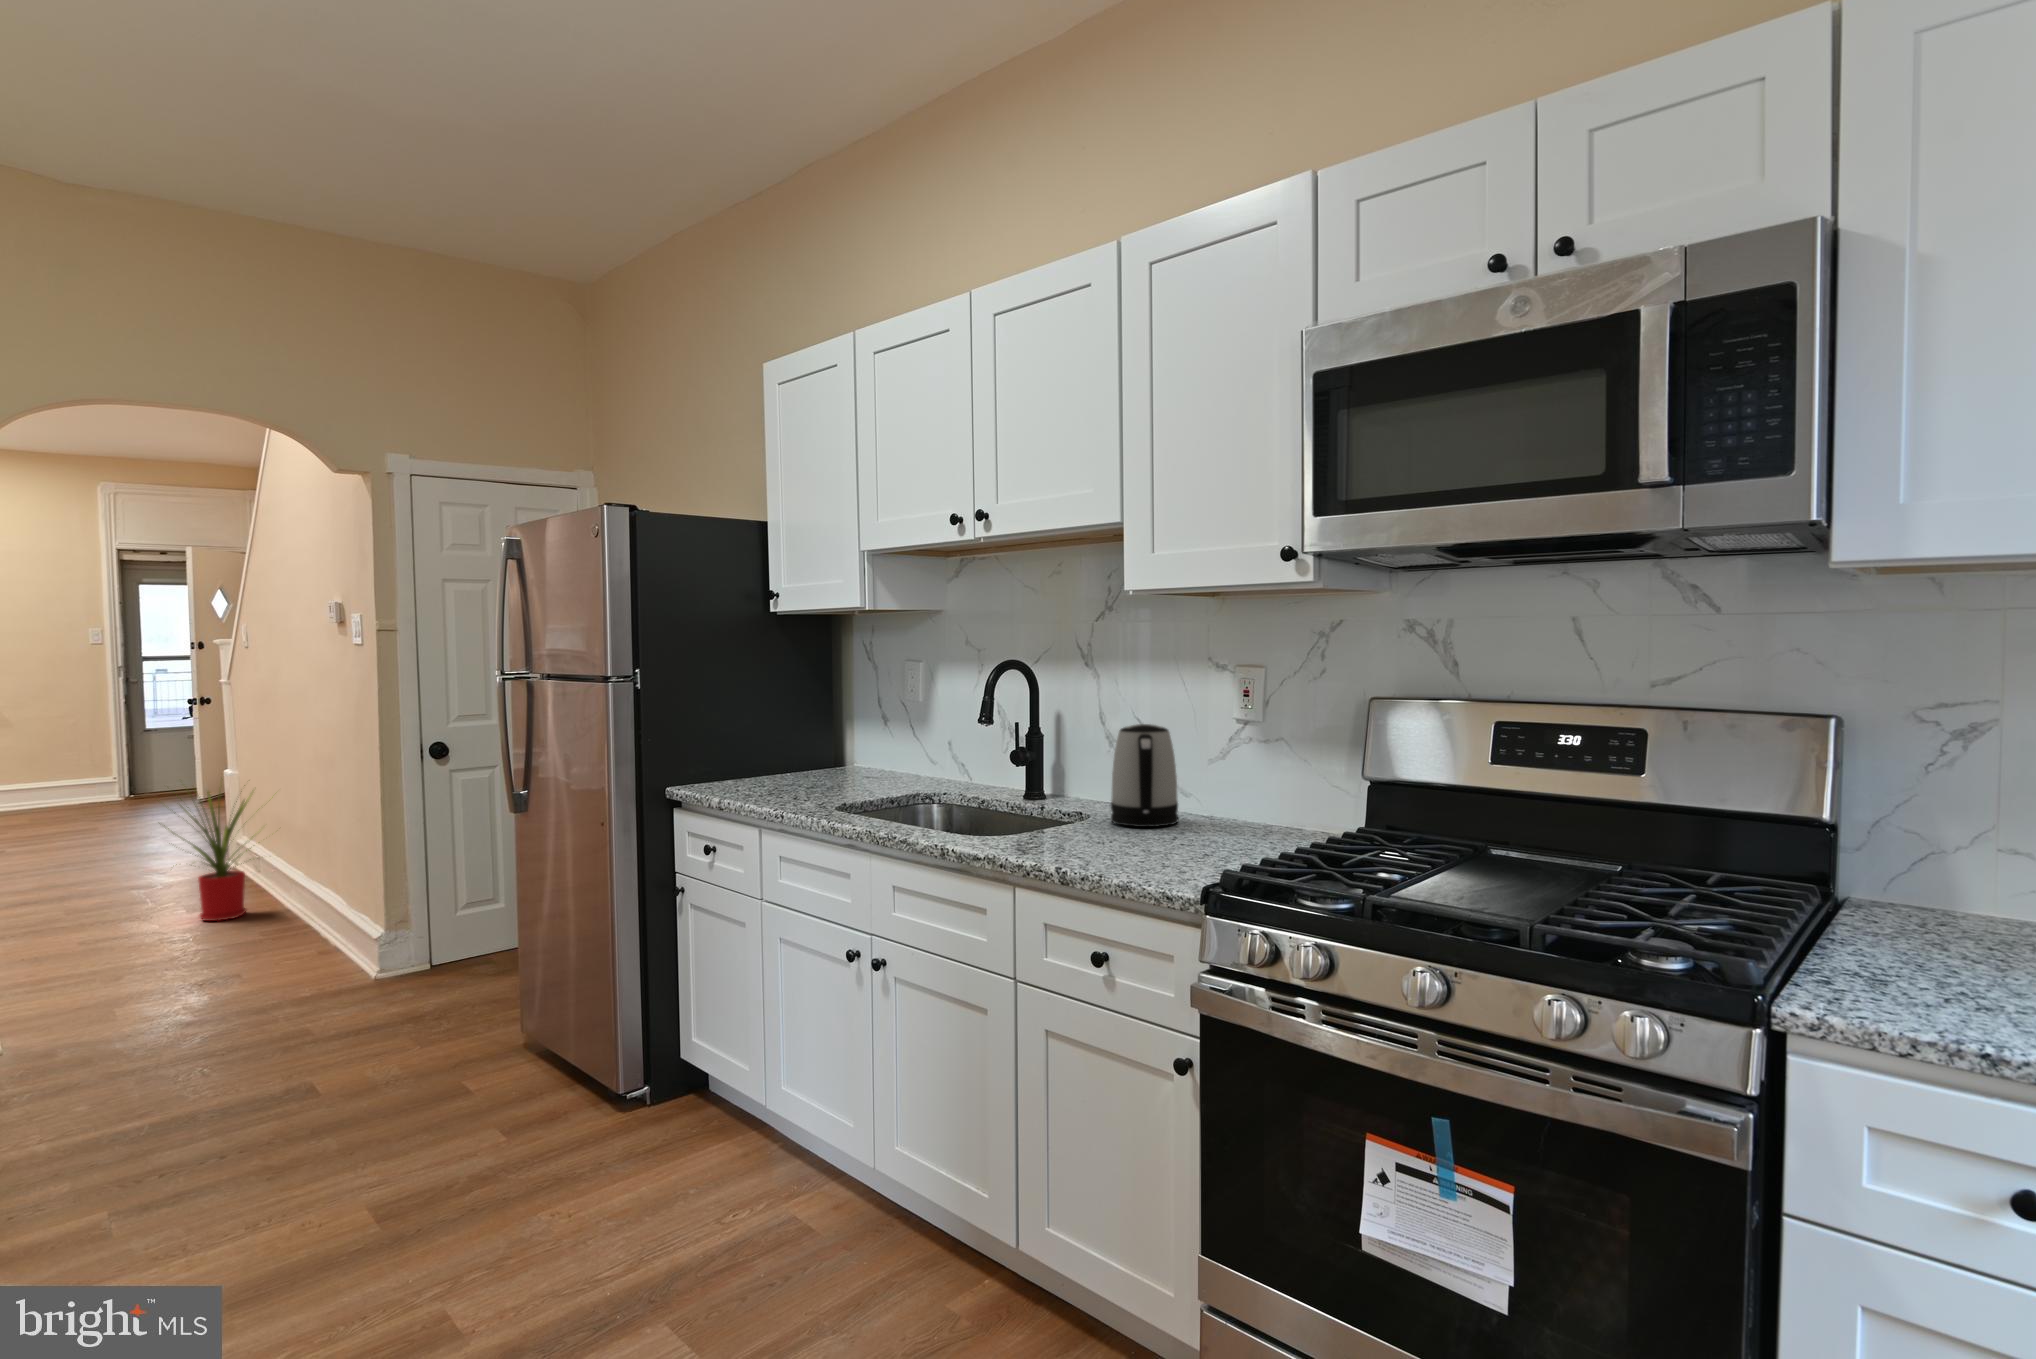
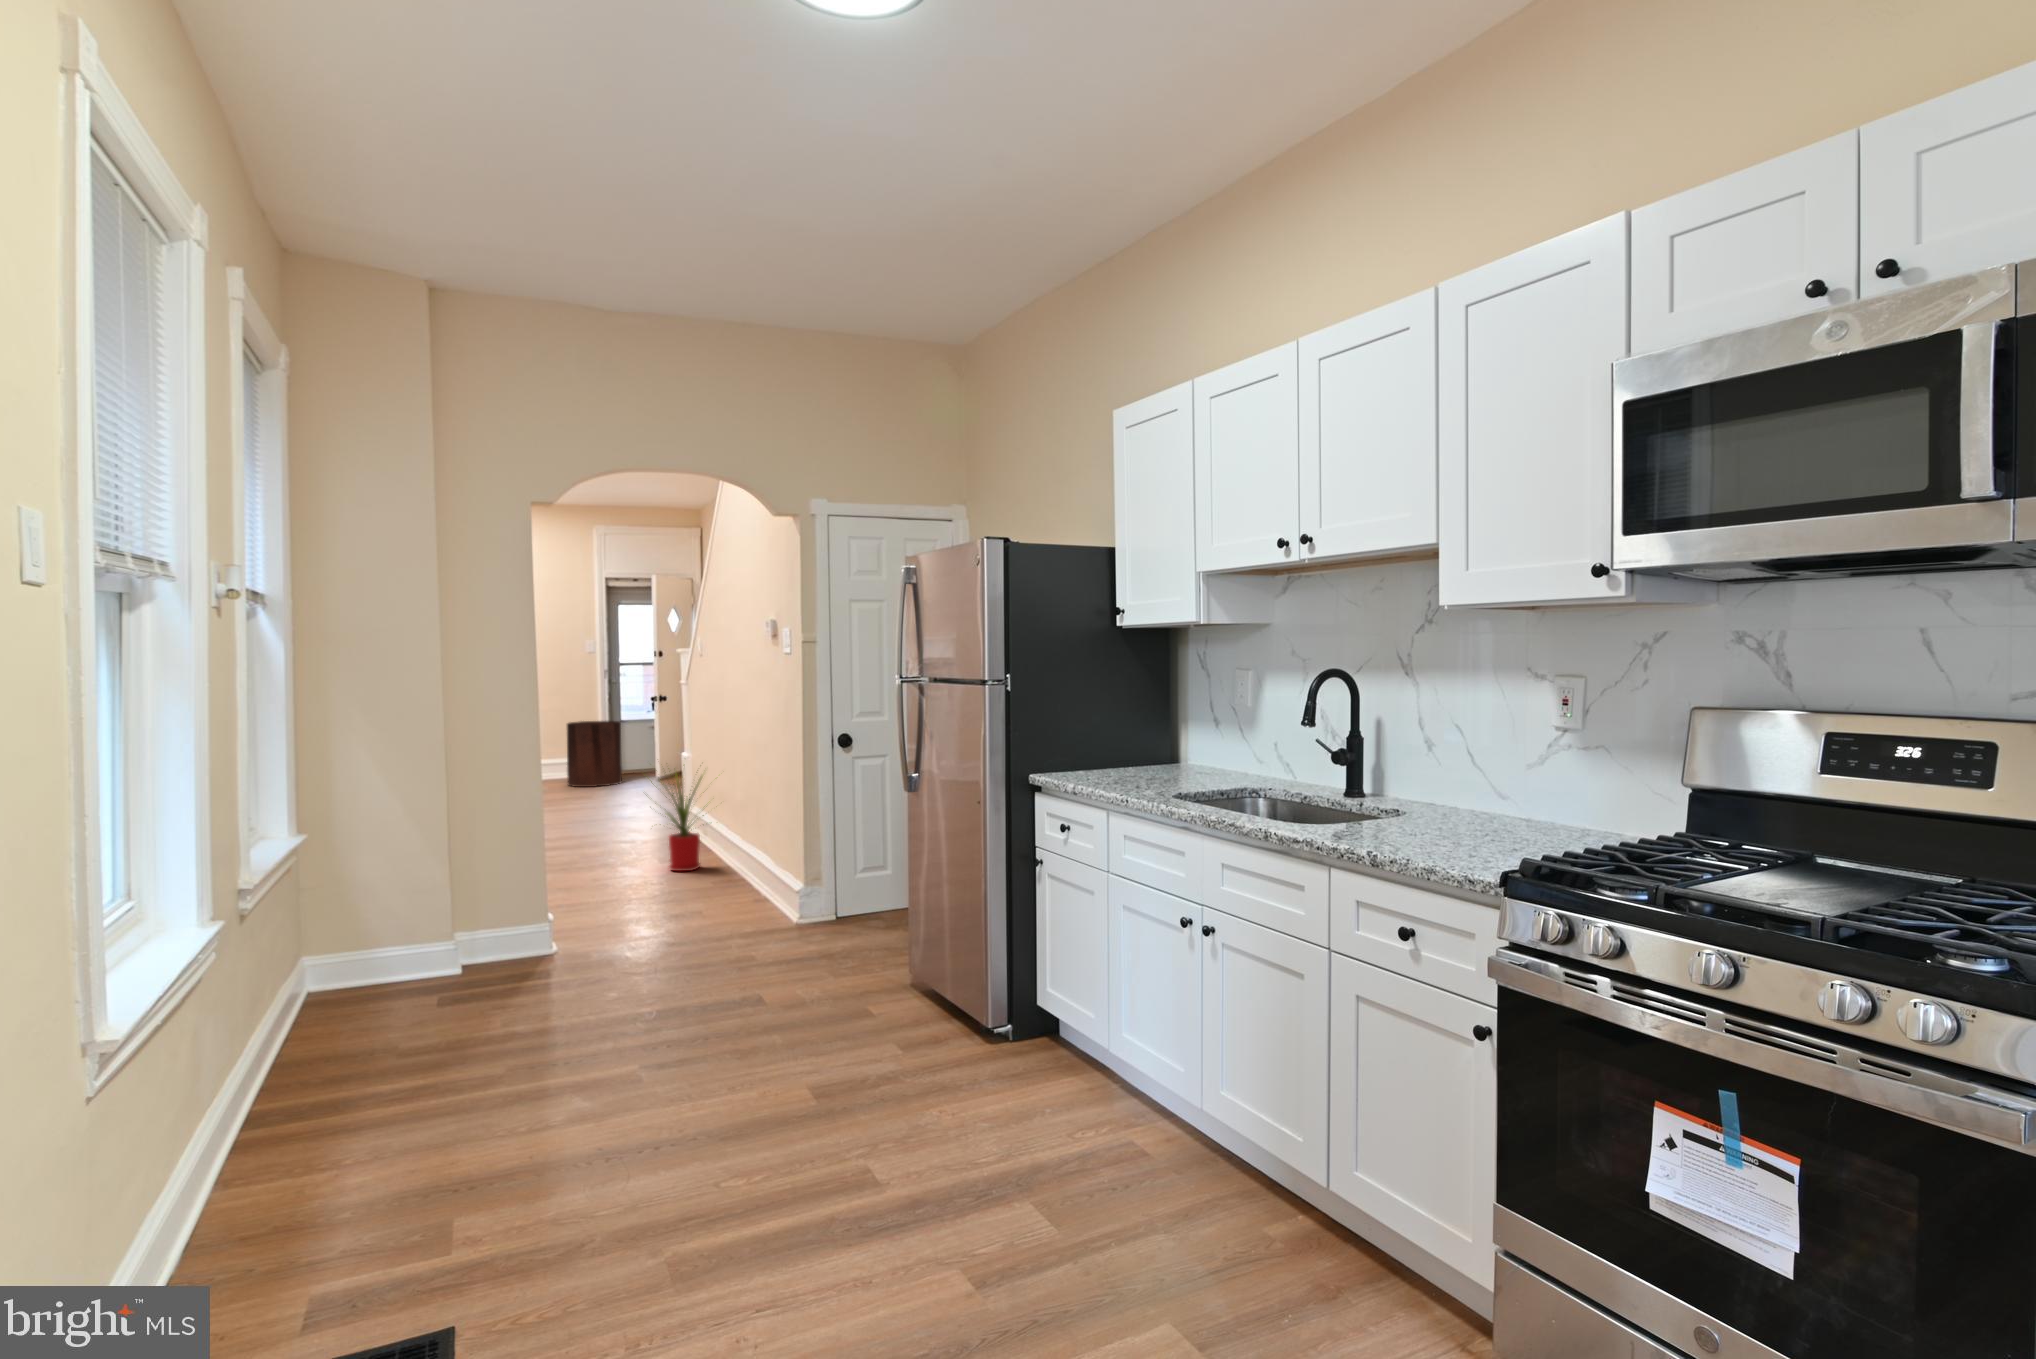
kettle: present [1111,724,1178,827] -> none [1427,729,1495,824]
trash can: none [59,731,146,816] -> present [567,721,622,787]

